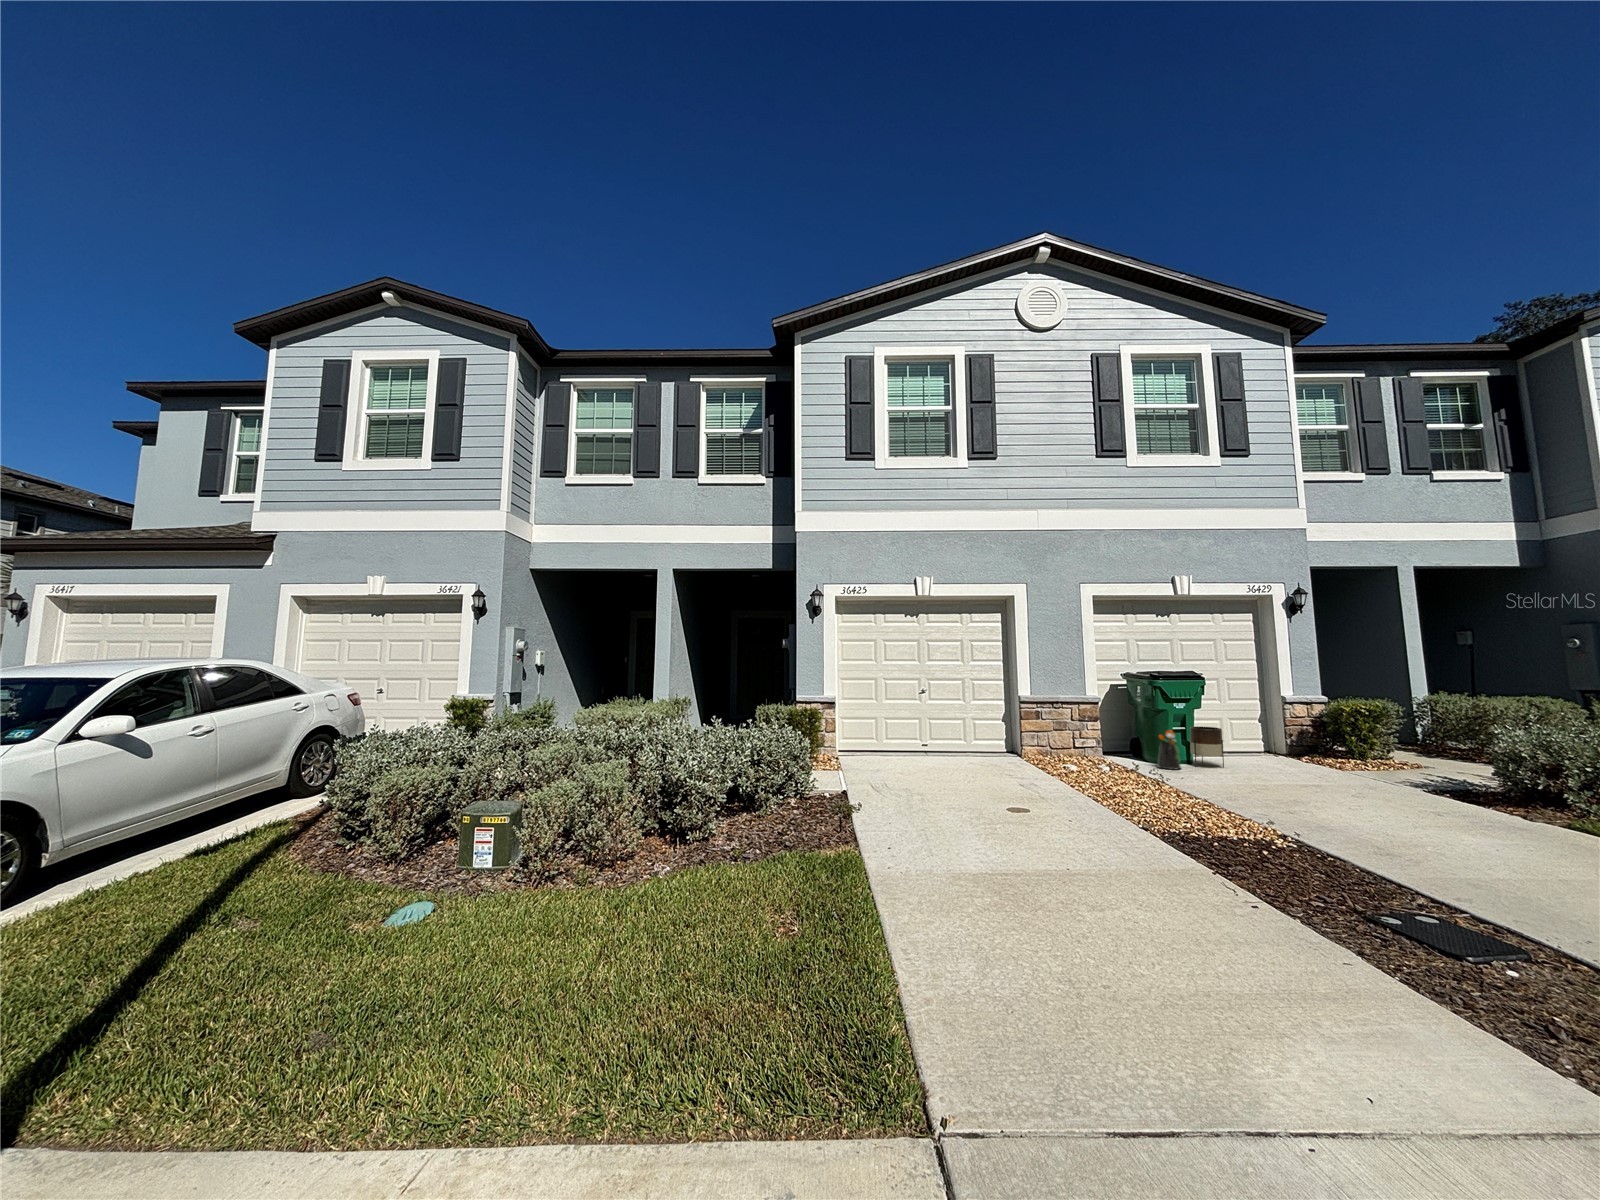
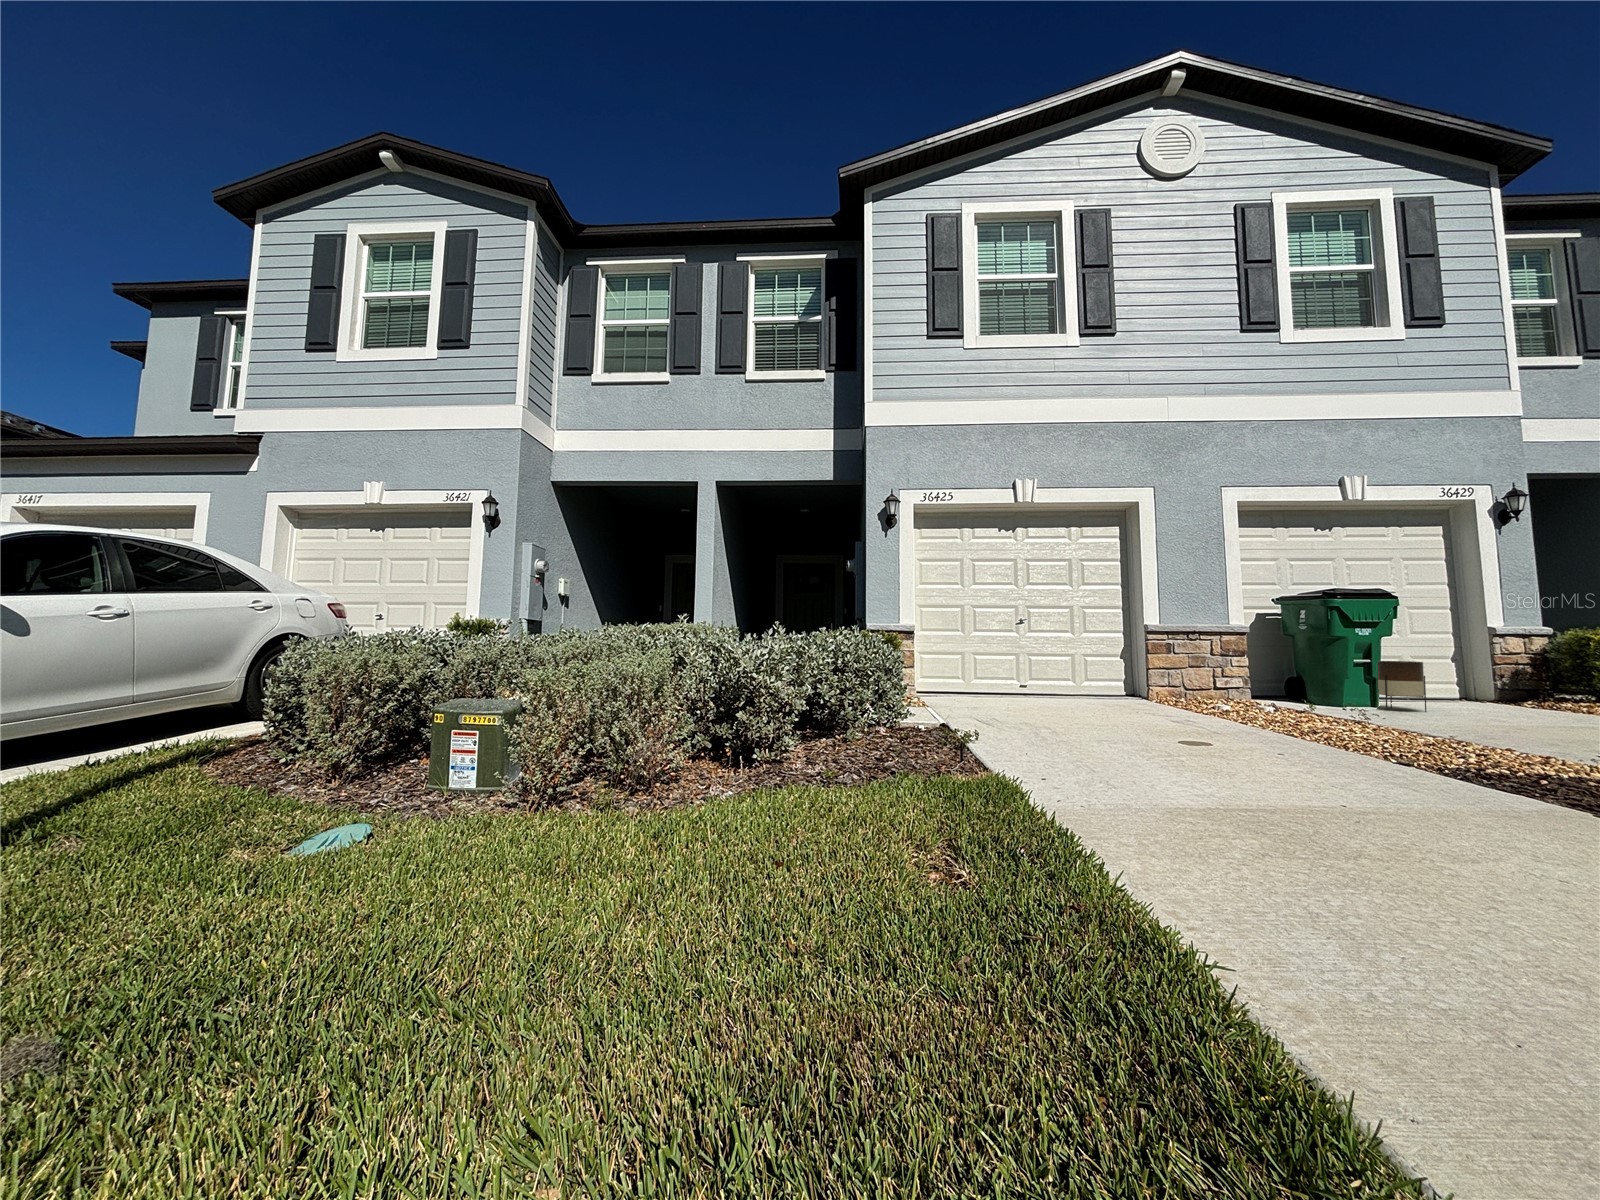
watering can: present [1158,730,1181,769] -> none [1335,663,1371,712]

